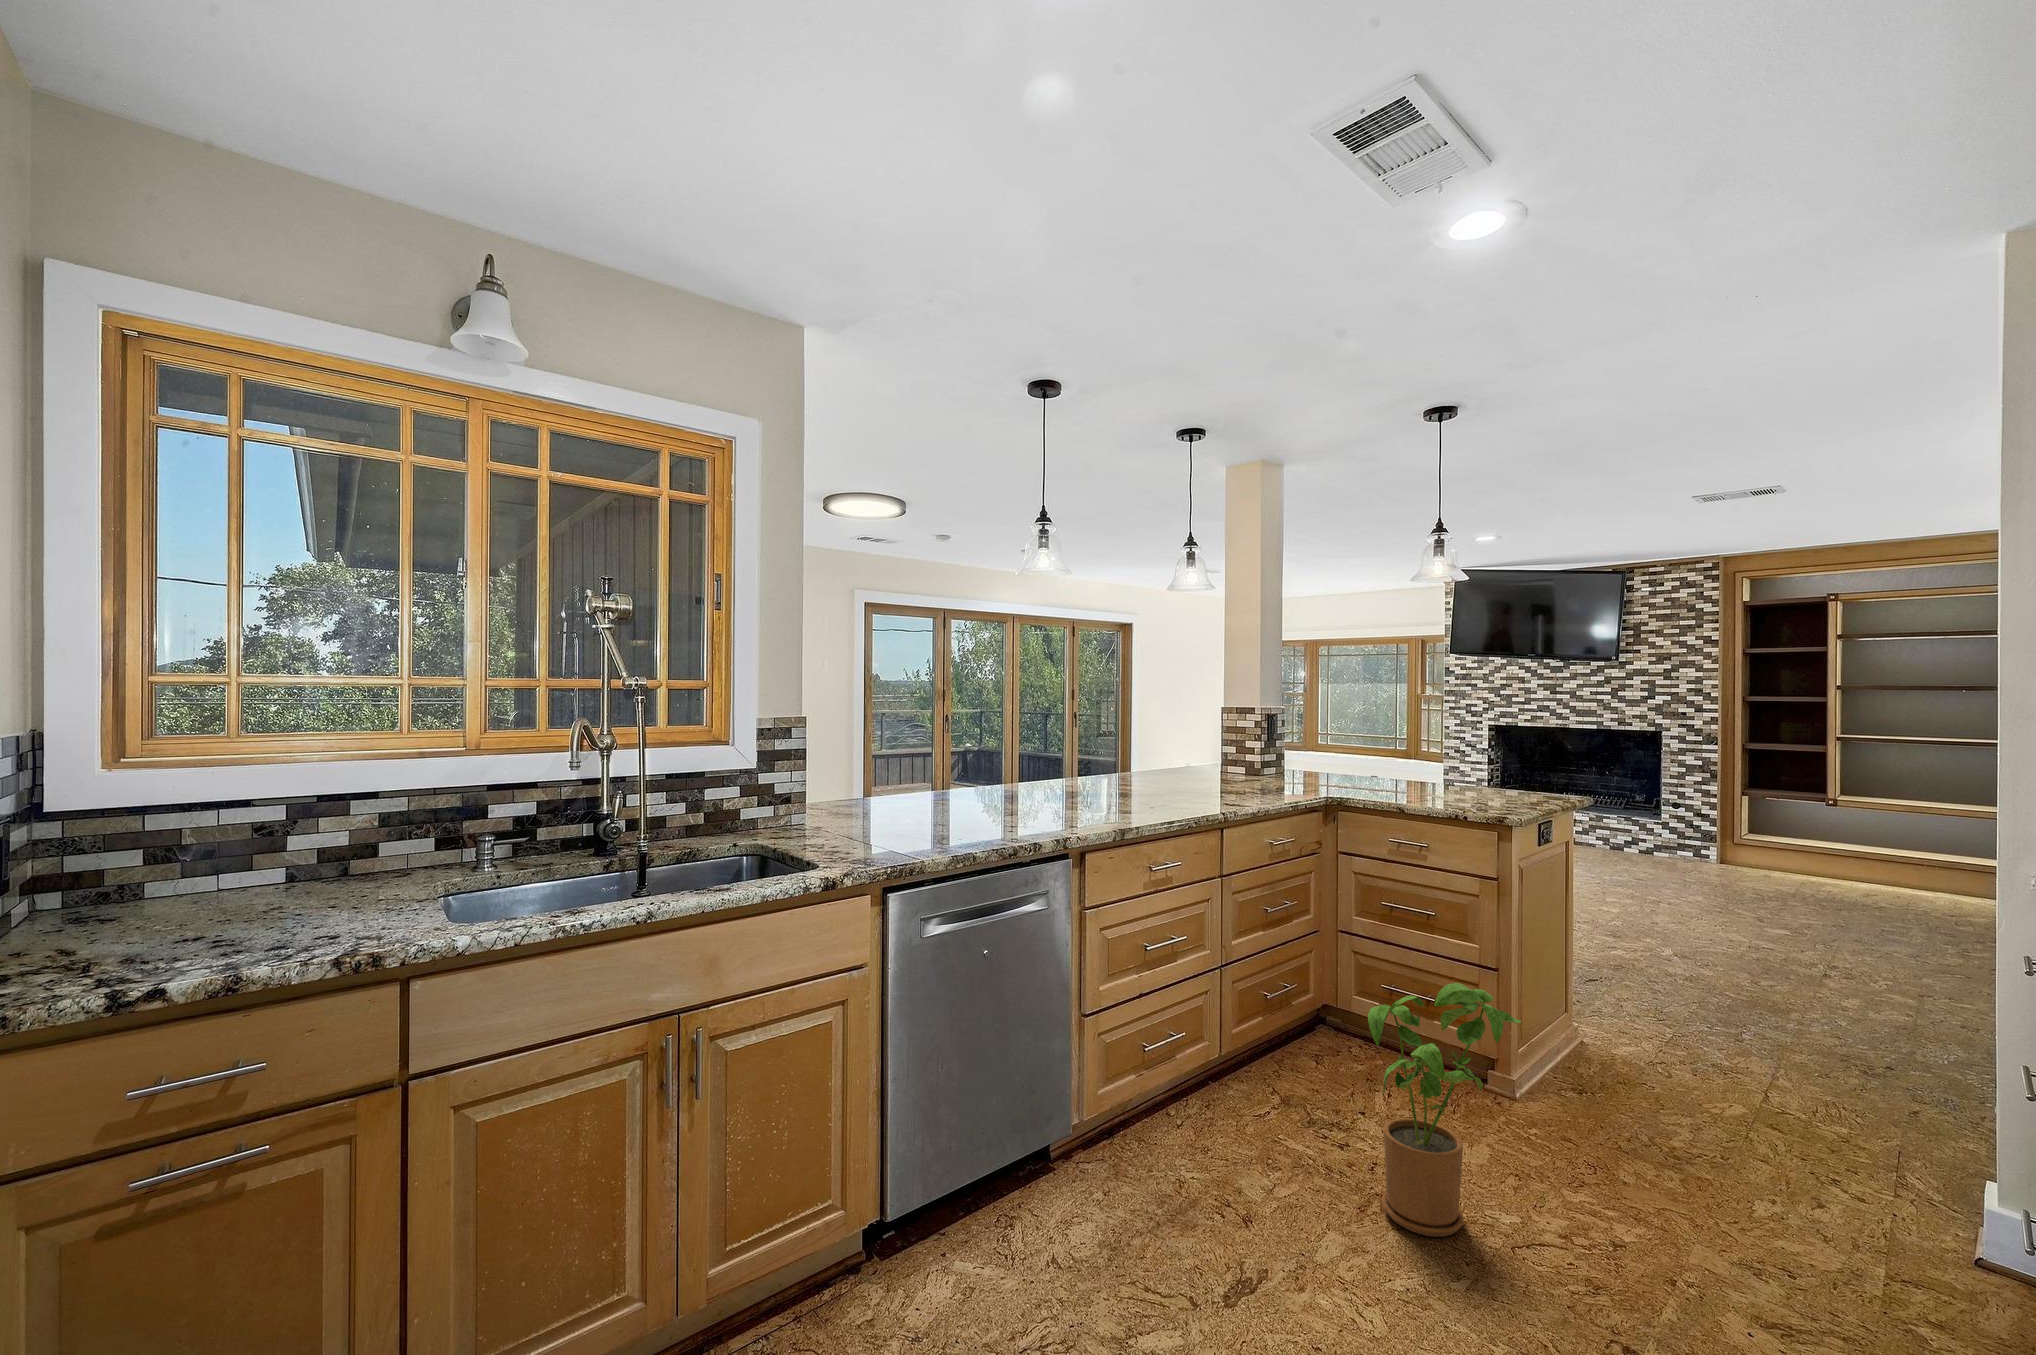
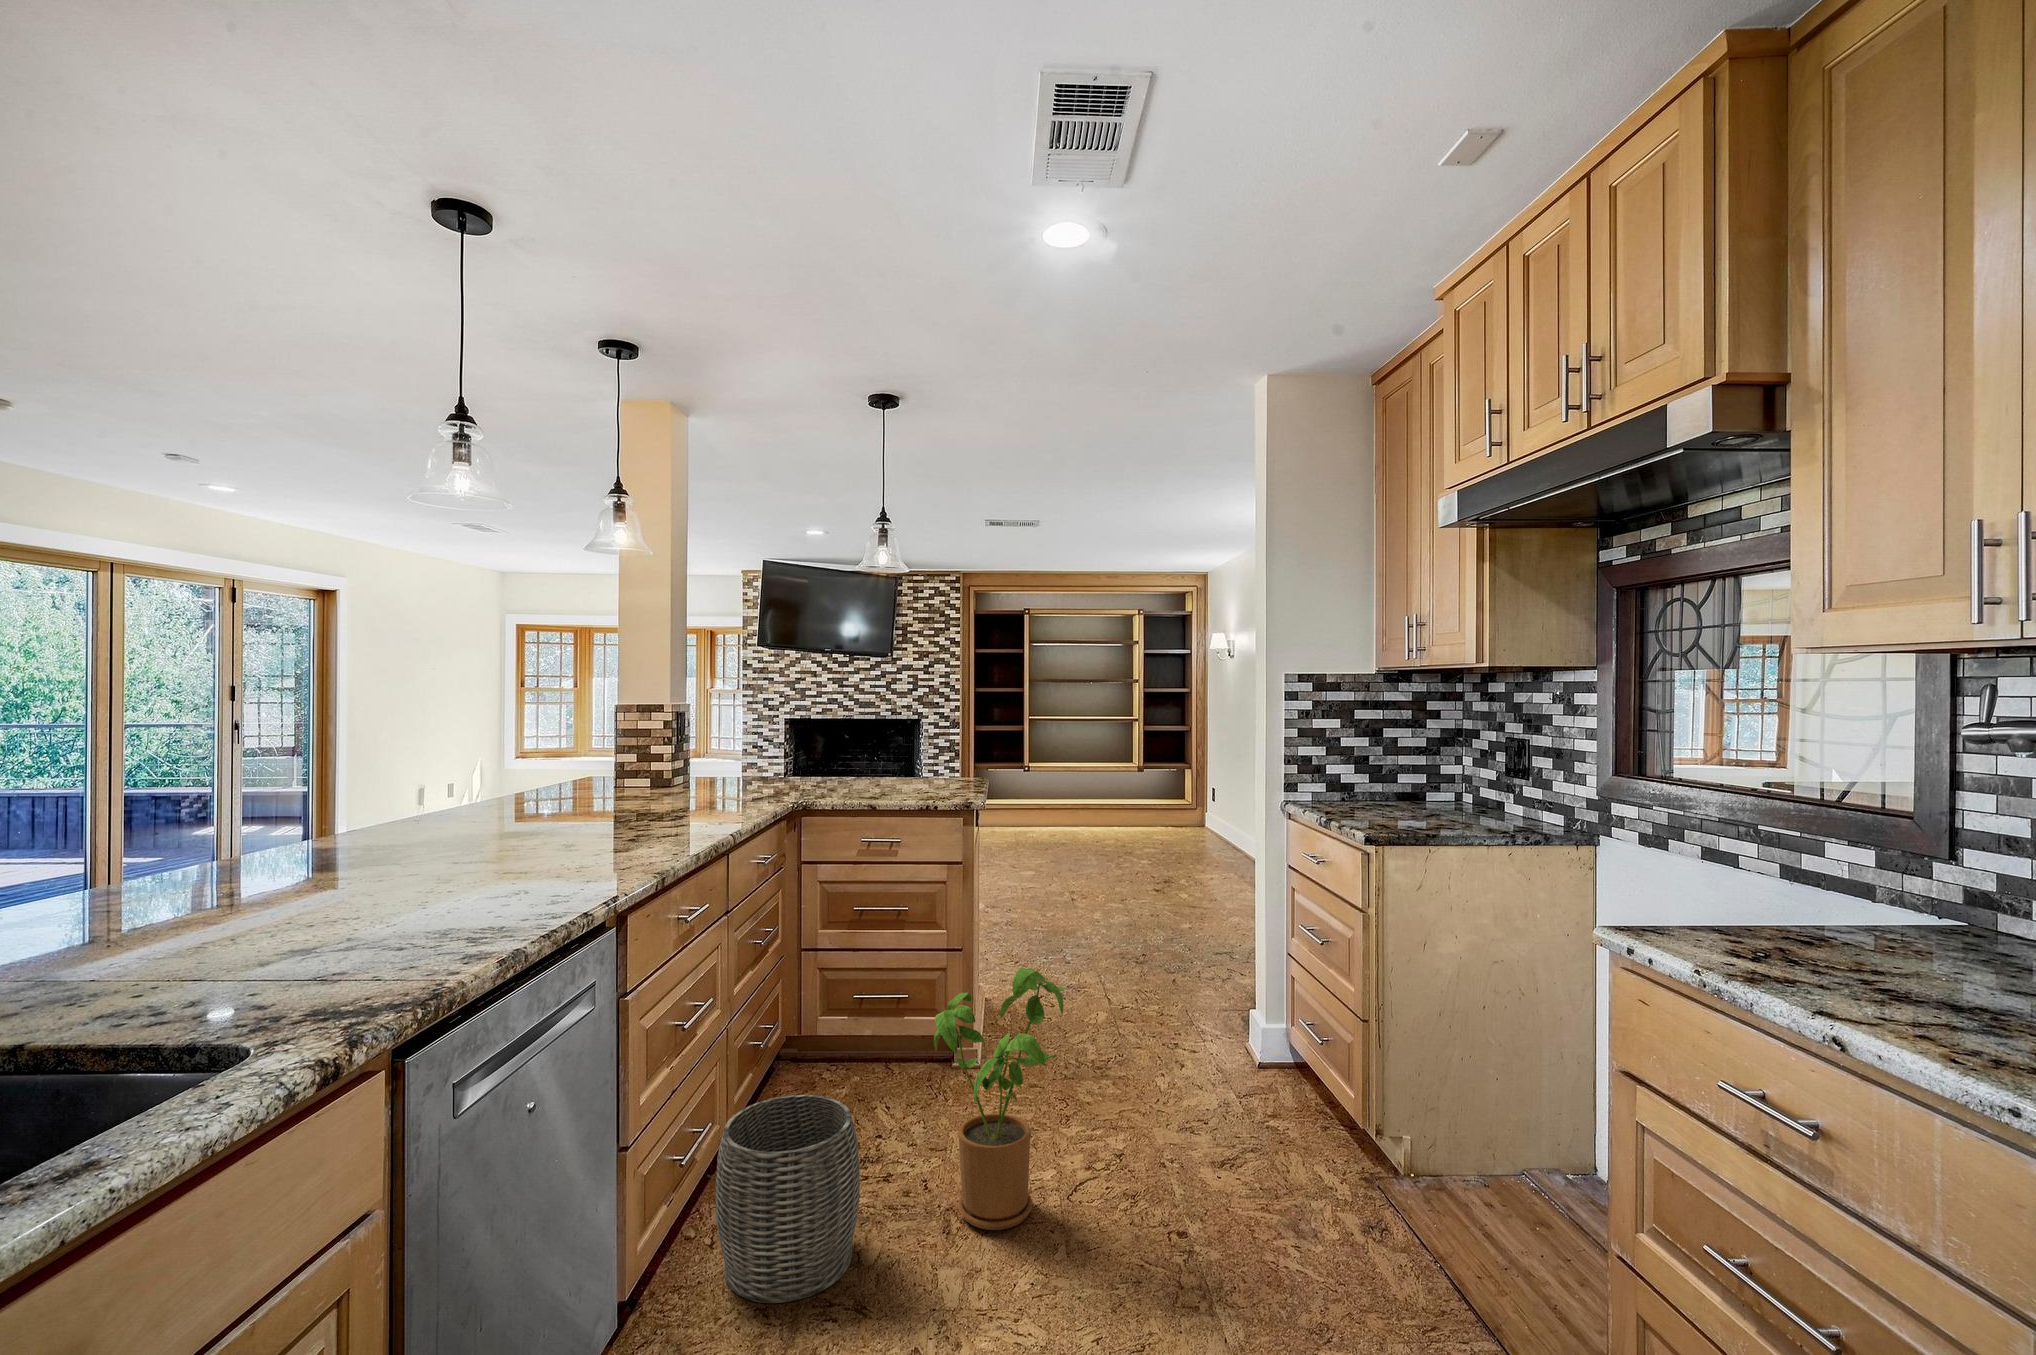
woven basket: none [1163,1031,1281,1196] -> present [716,1095,860,1303]

